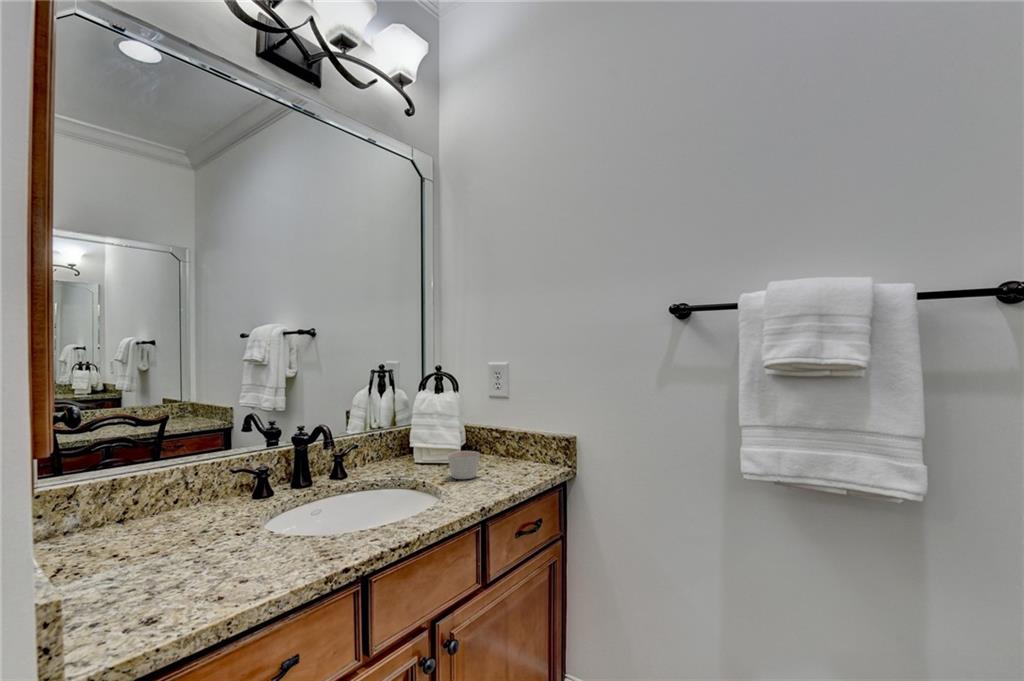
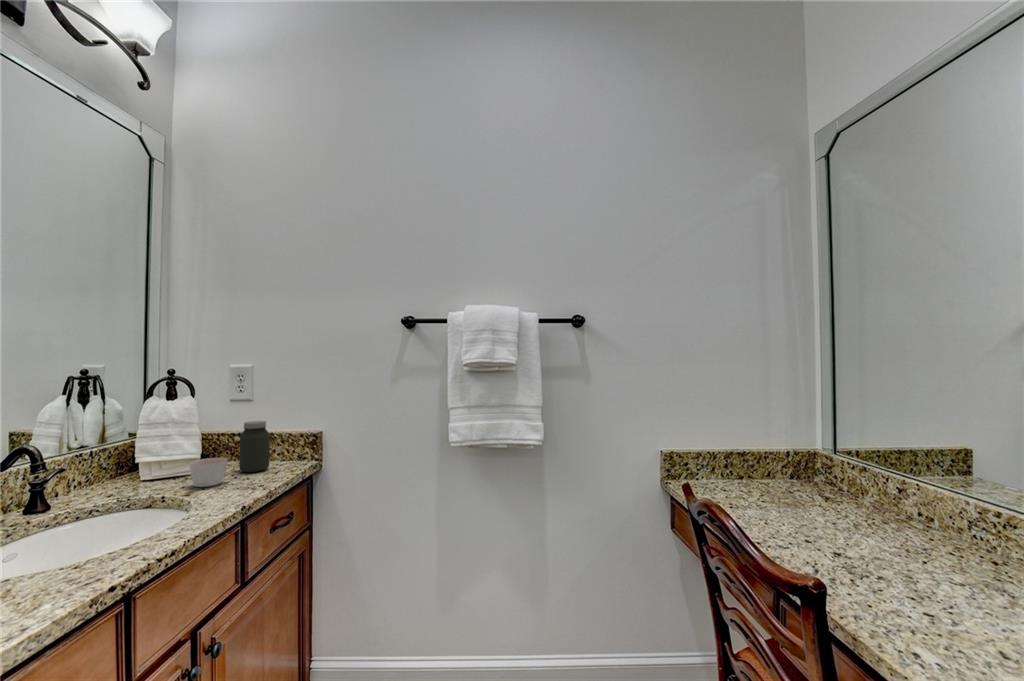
jar: none [493,417,521,470] -> present [239,421,270,472]

